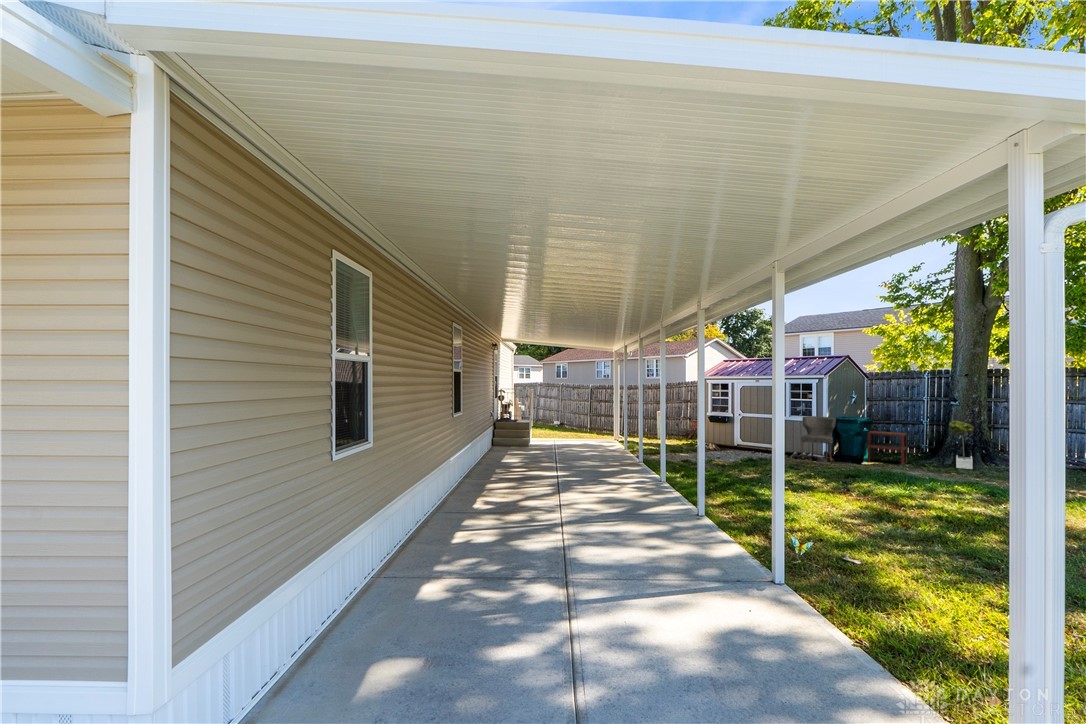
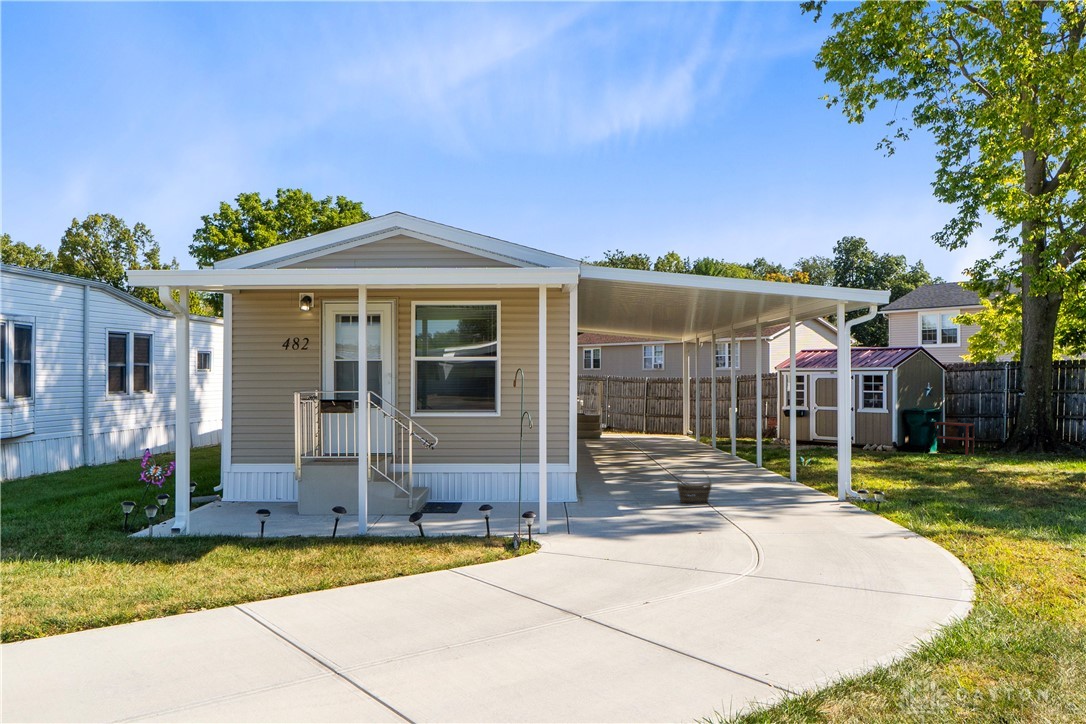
chair: present [801,416,836,461] -> none [868,407,905,452]
potted tree: present [949,420,974,469] -> none [1012,409,1035,458]
basket: none [632,622,697,700] -> present [677,473,712,503]

